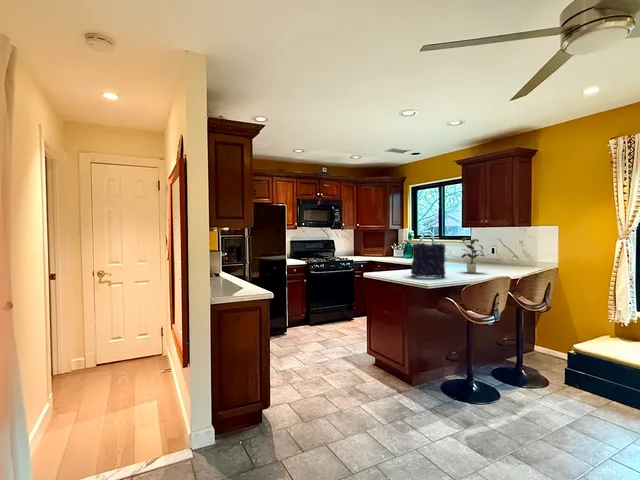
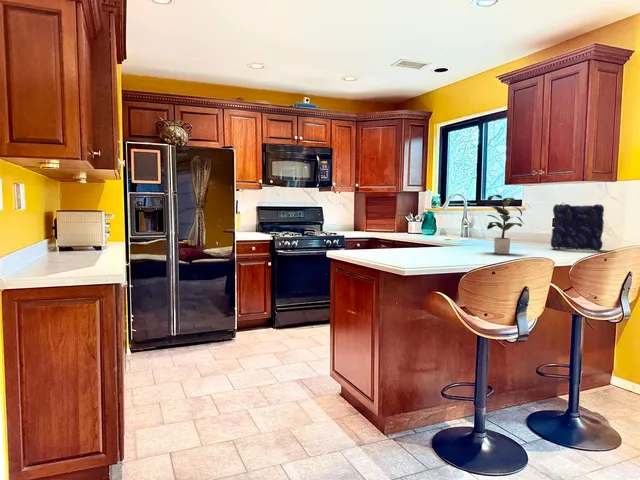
vase: present [411,243,445,277] -> present [551,204,604,251]

